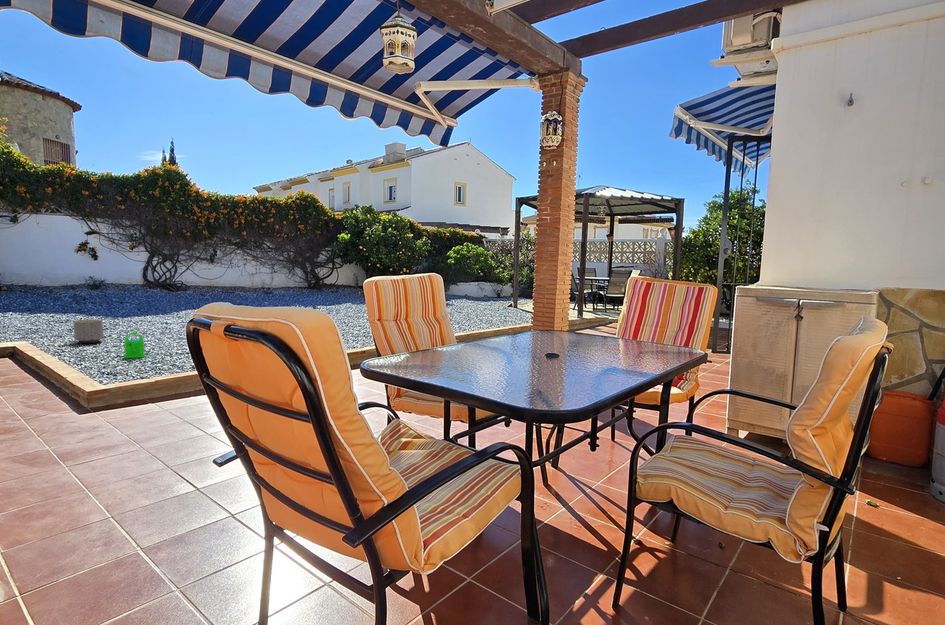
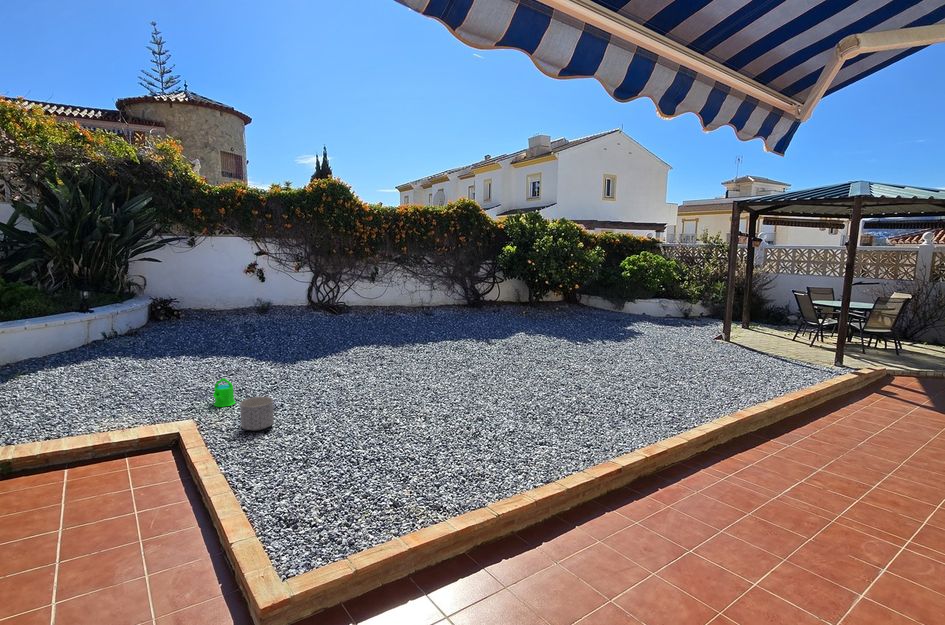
watering can: present [124,332,145,358] -> present [213,378,236,407]

